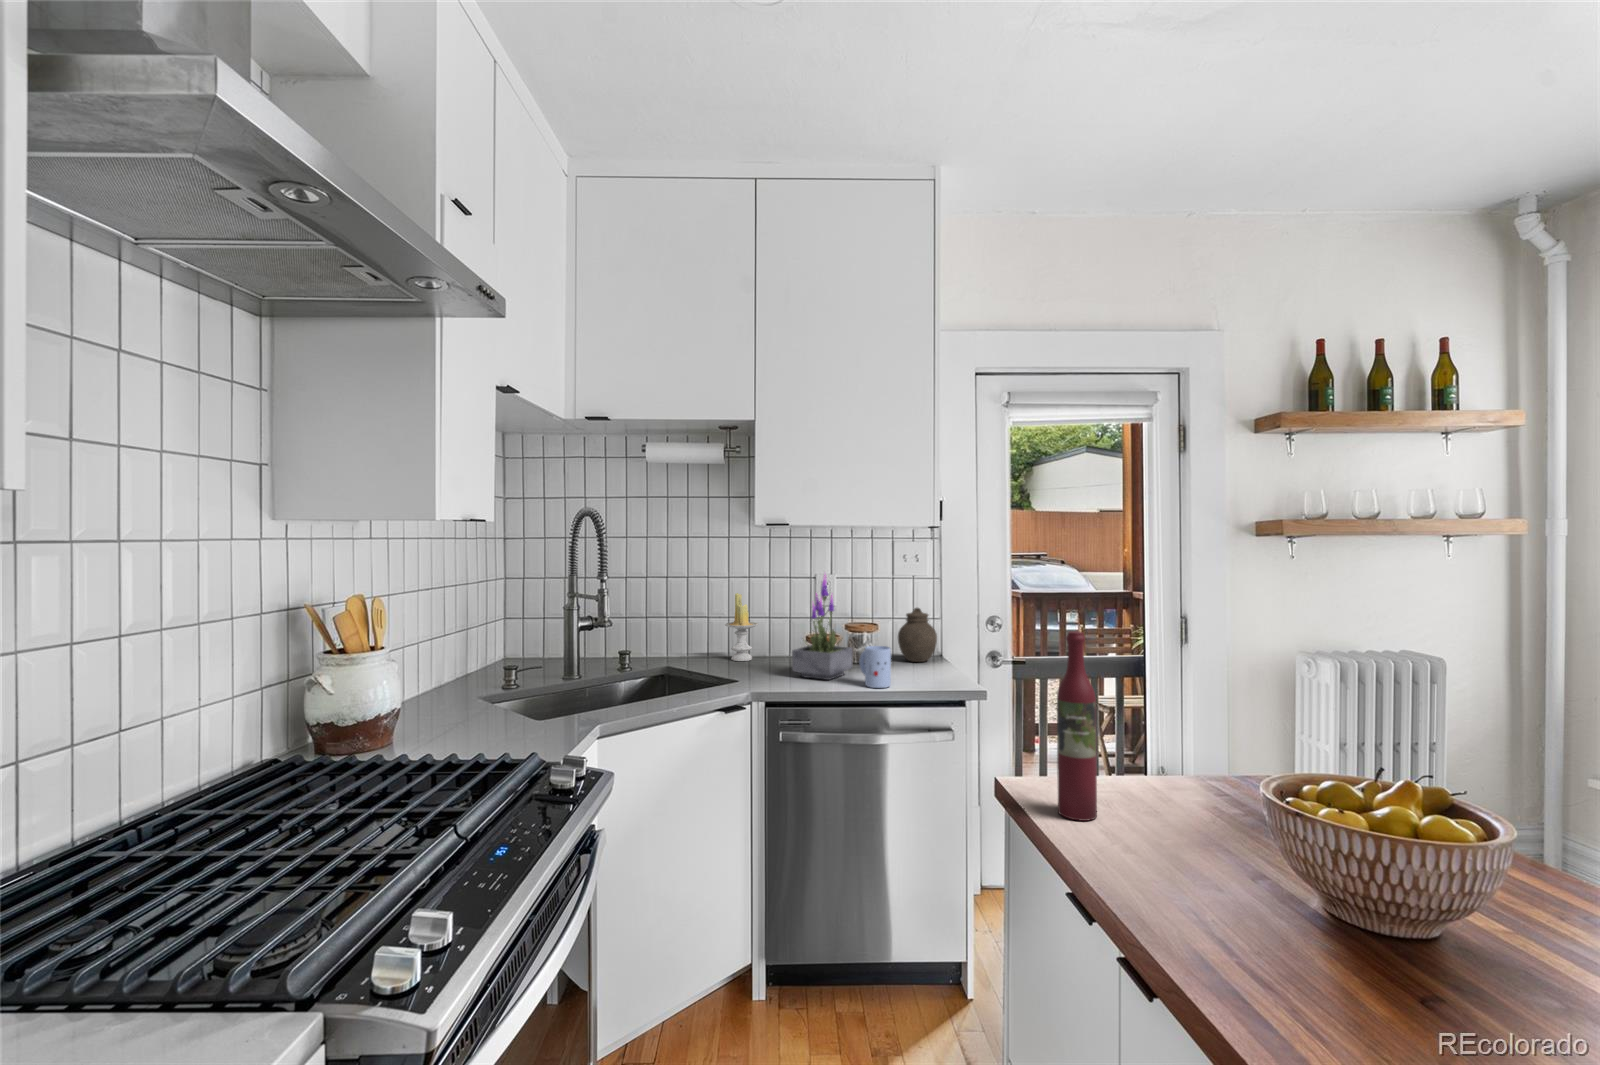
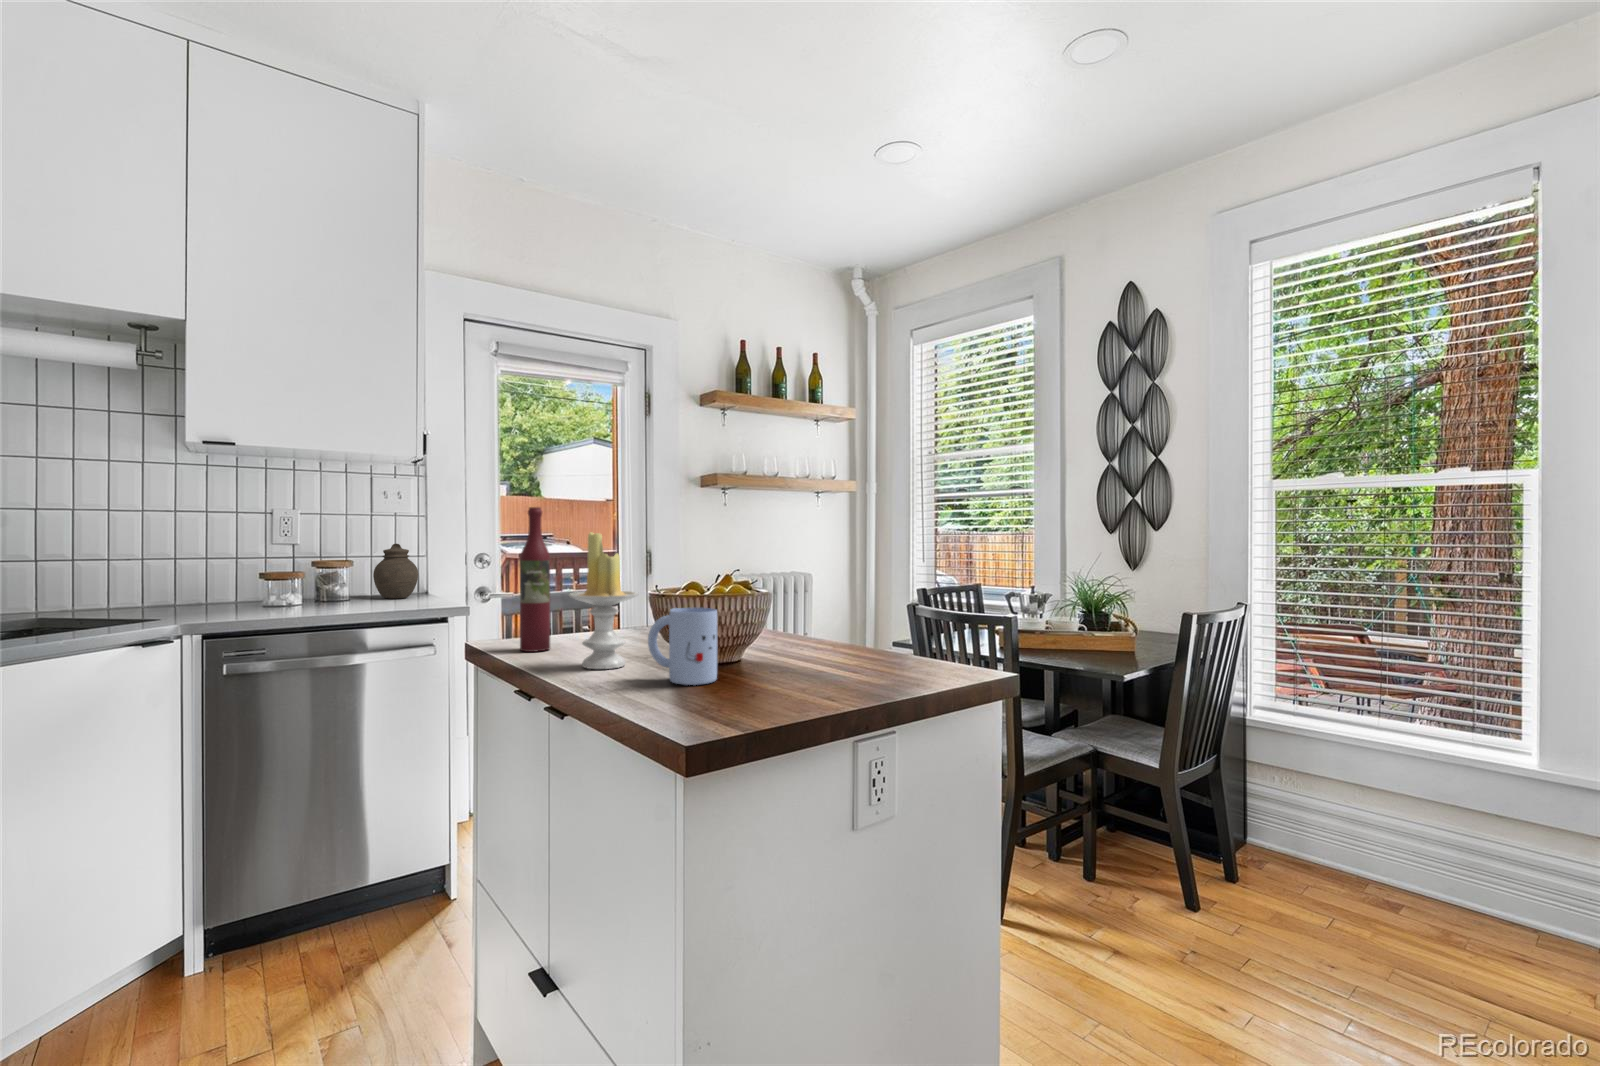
potted plant: present [792,575,852,680] -> none [242,498,320,613]
candle: present [725,593,758,661] -> present [569,532,638,669]
mug: present [859,646,891,688] -> present [648,608,717,685]

